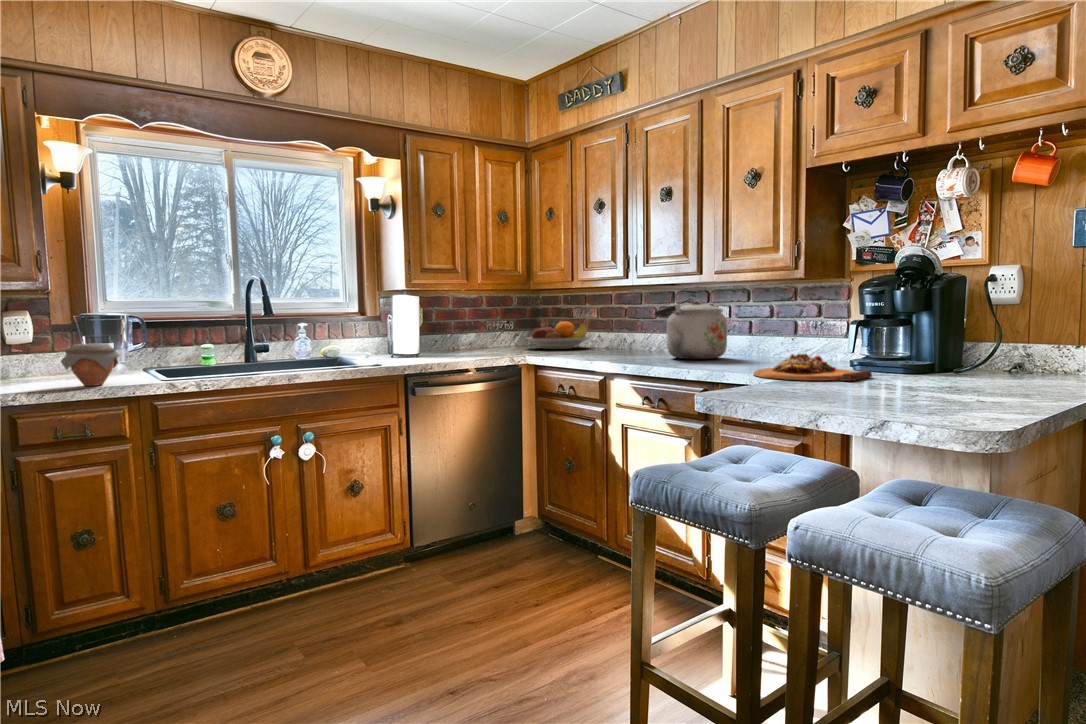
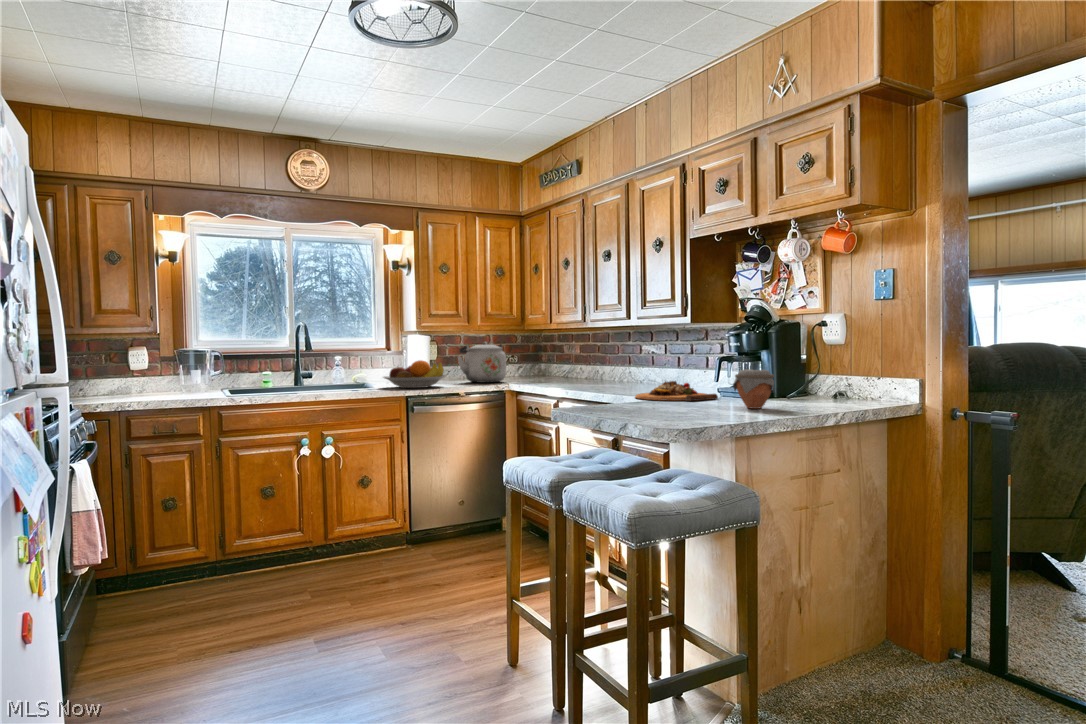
kettle: present [655,300,727,359] -> present [458,342,506,383]
fruit bowl: present [527,321,589,349] -> present [383,360,446,388]
jar: present [61,343,119,386] -> present [733,369,774,409]

